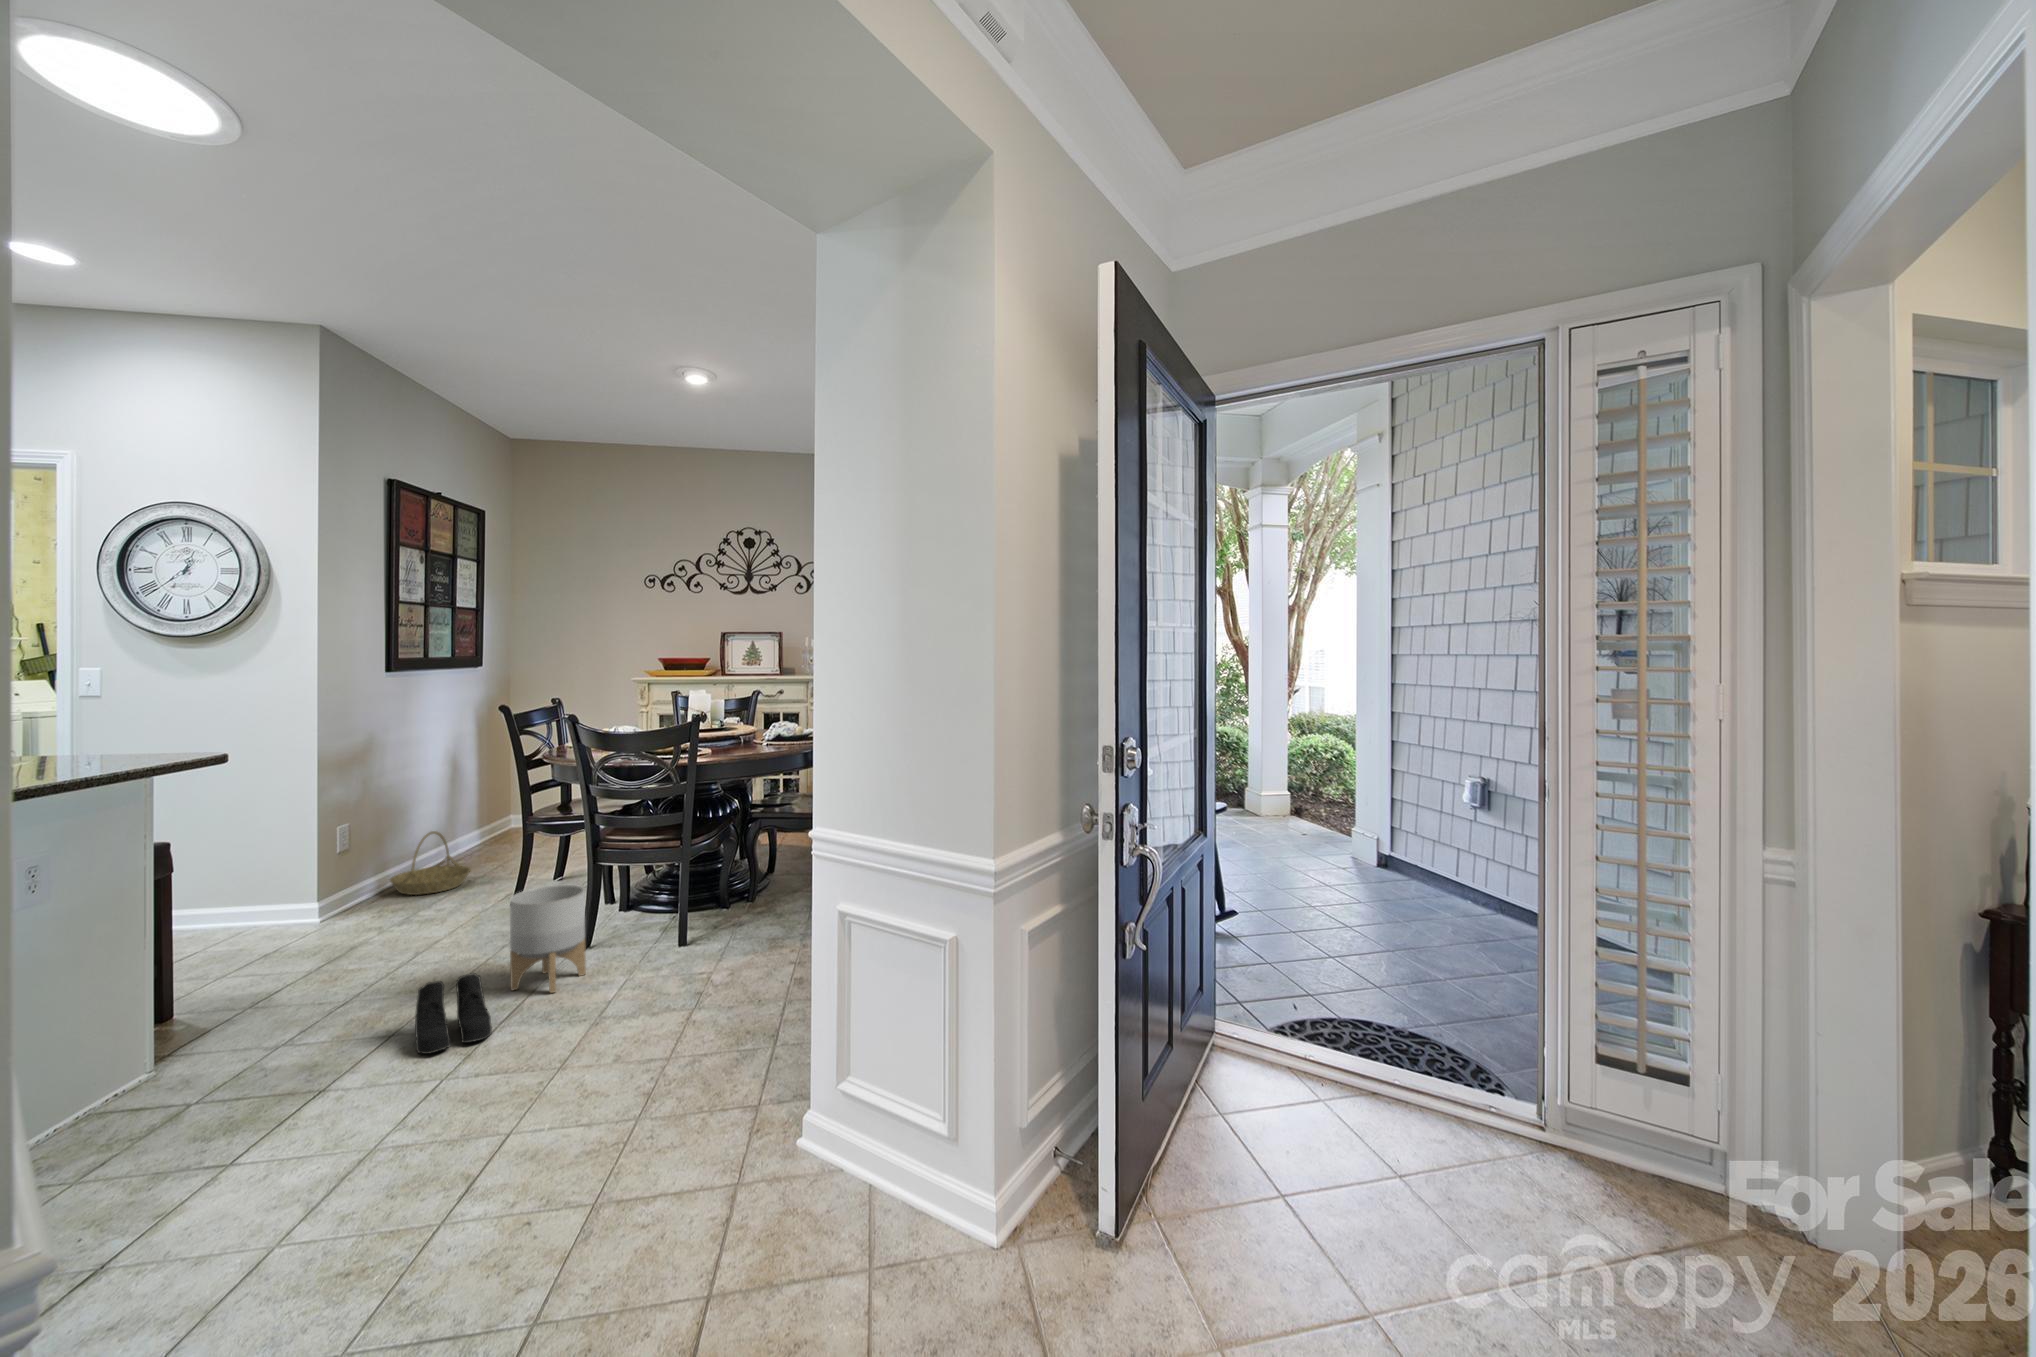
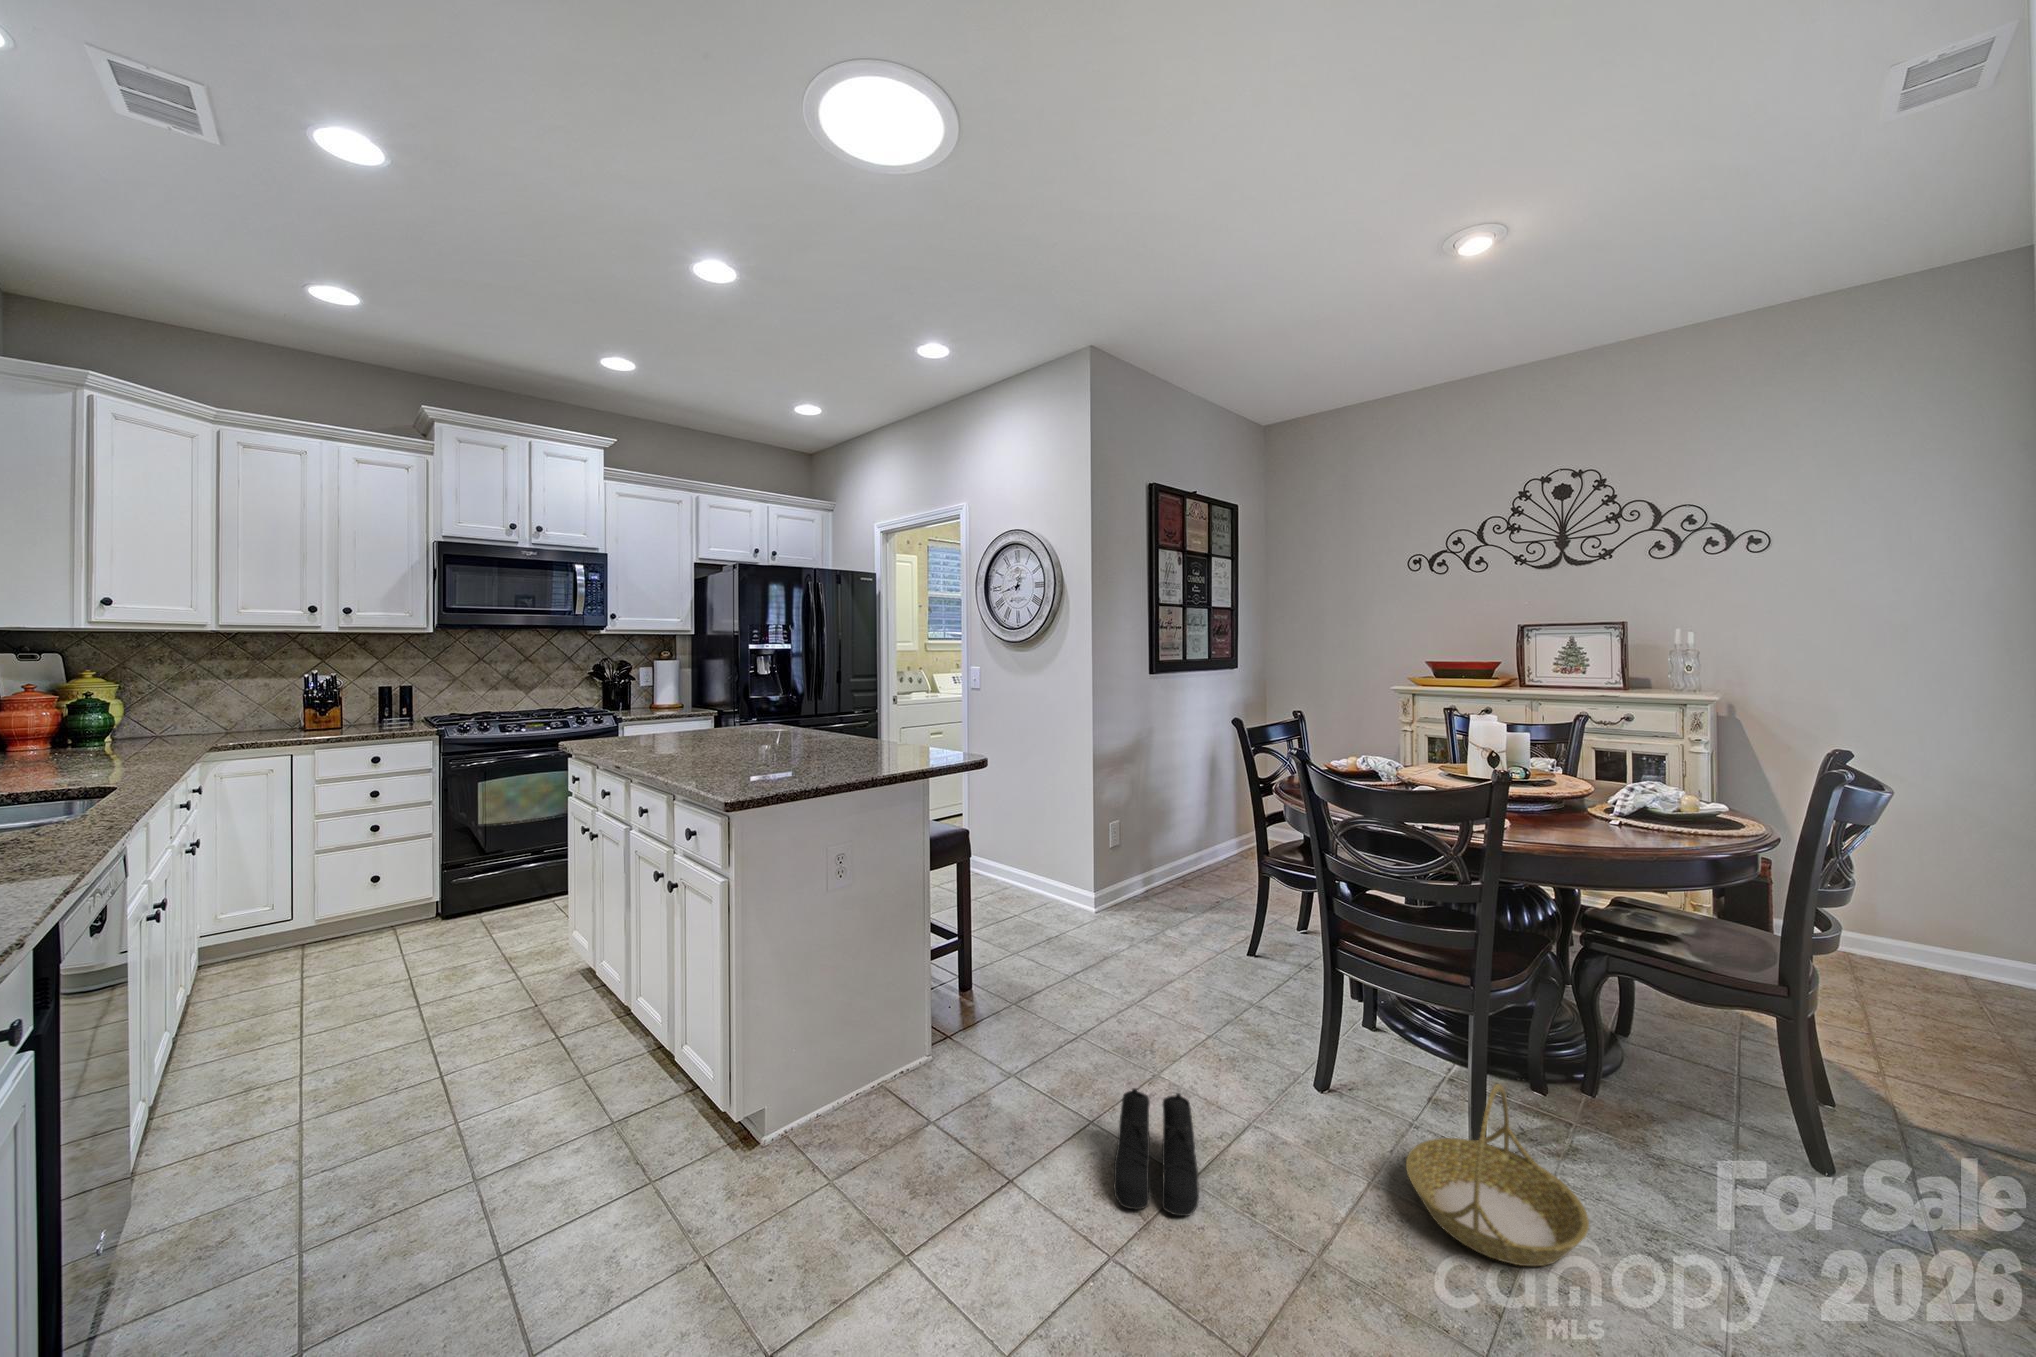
basket: present [390,831,471,895] -> present [1406,1084,1589,1266]
planter: present [510,885,586,993] -> none [1232,982,1329,1155]

